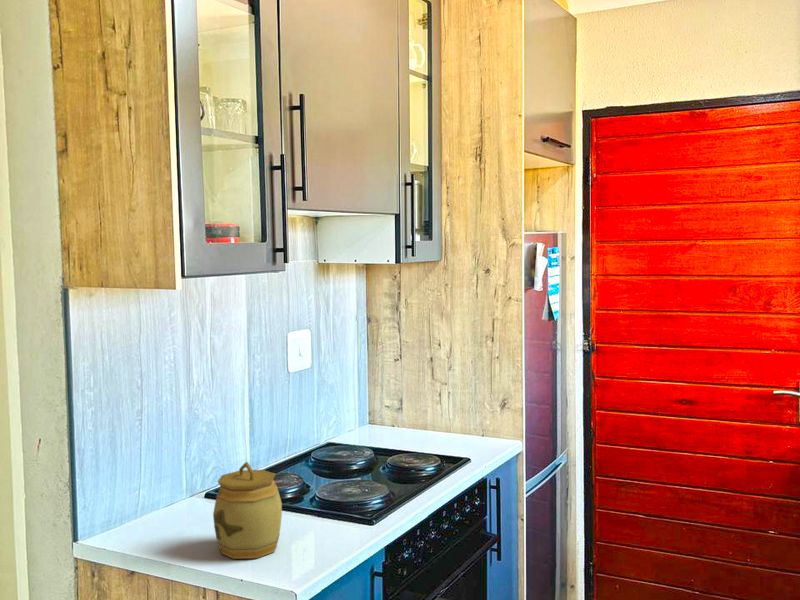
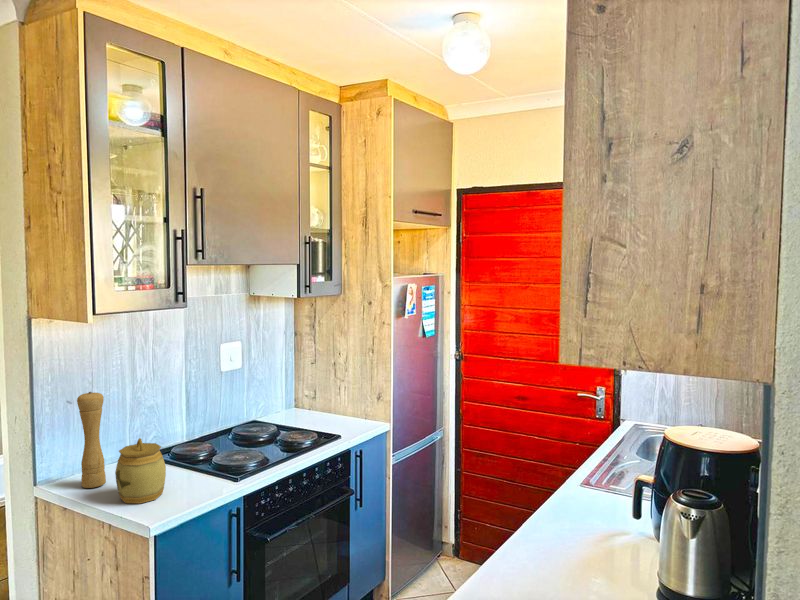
pepper mill: none [140,397,180,541] -> present [77,392,106,488]

